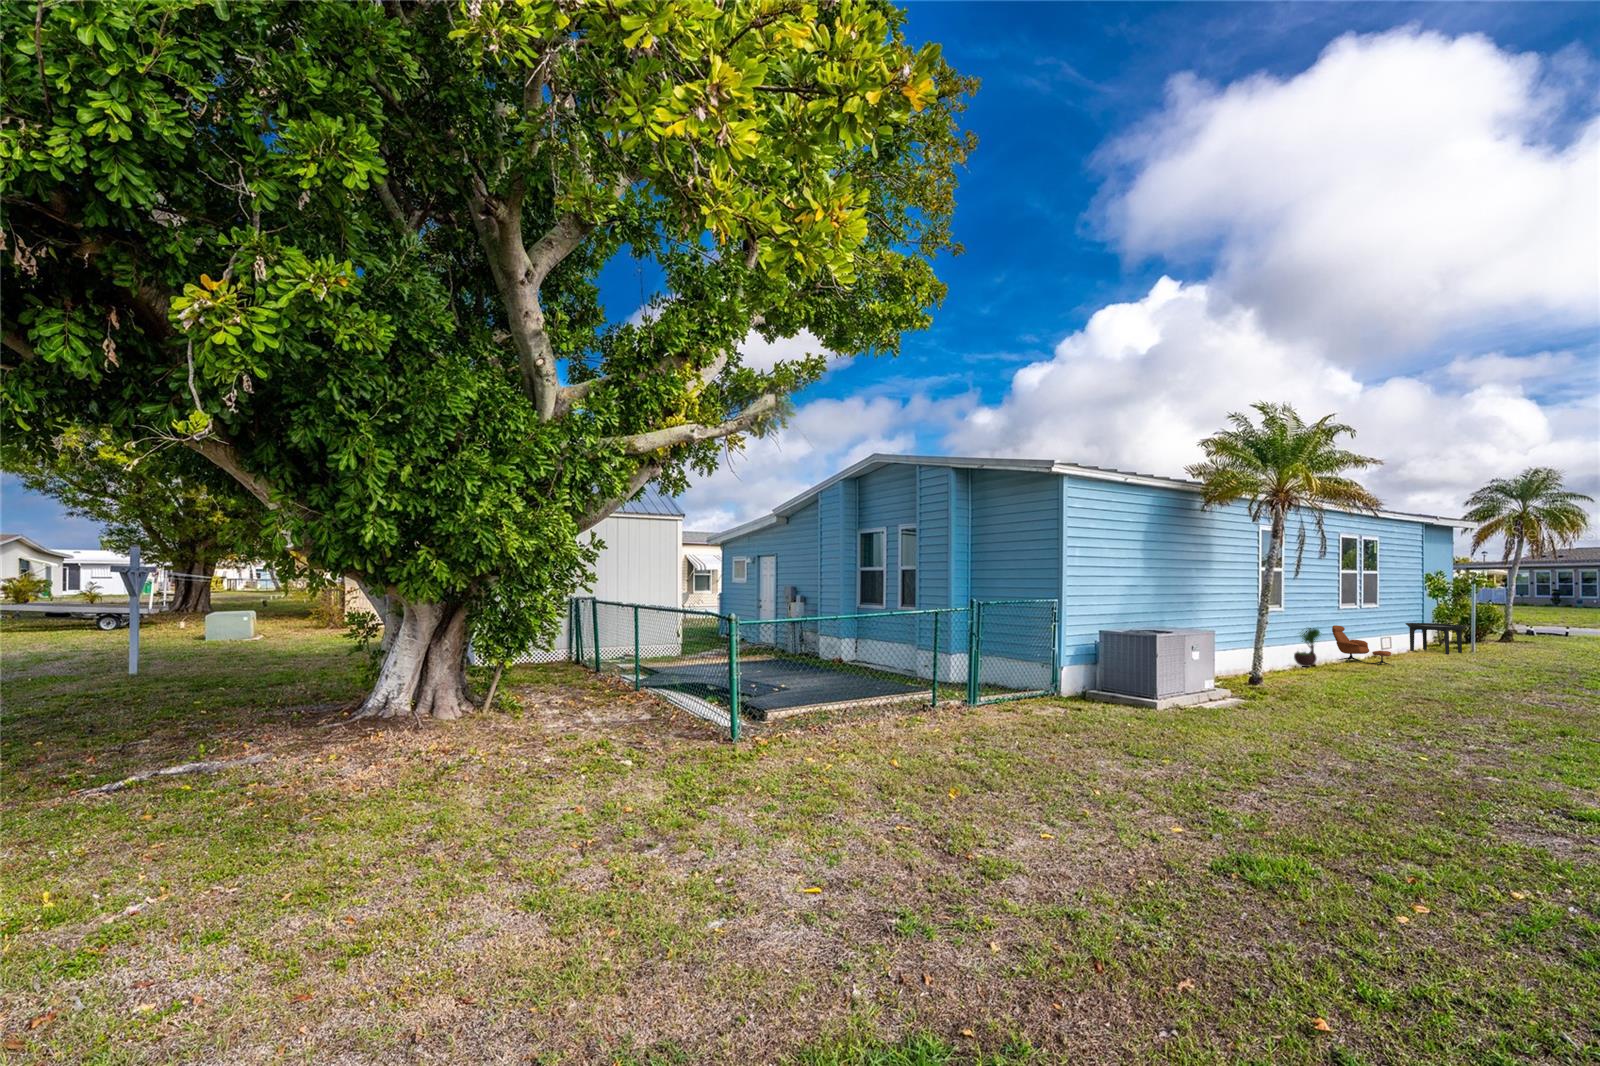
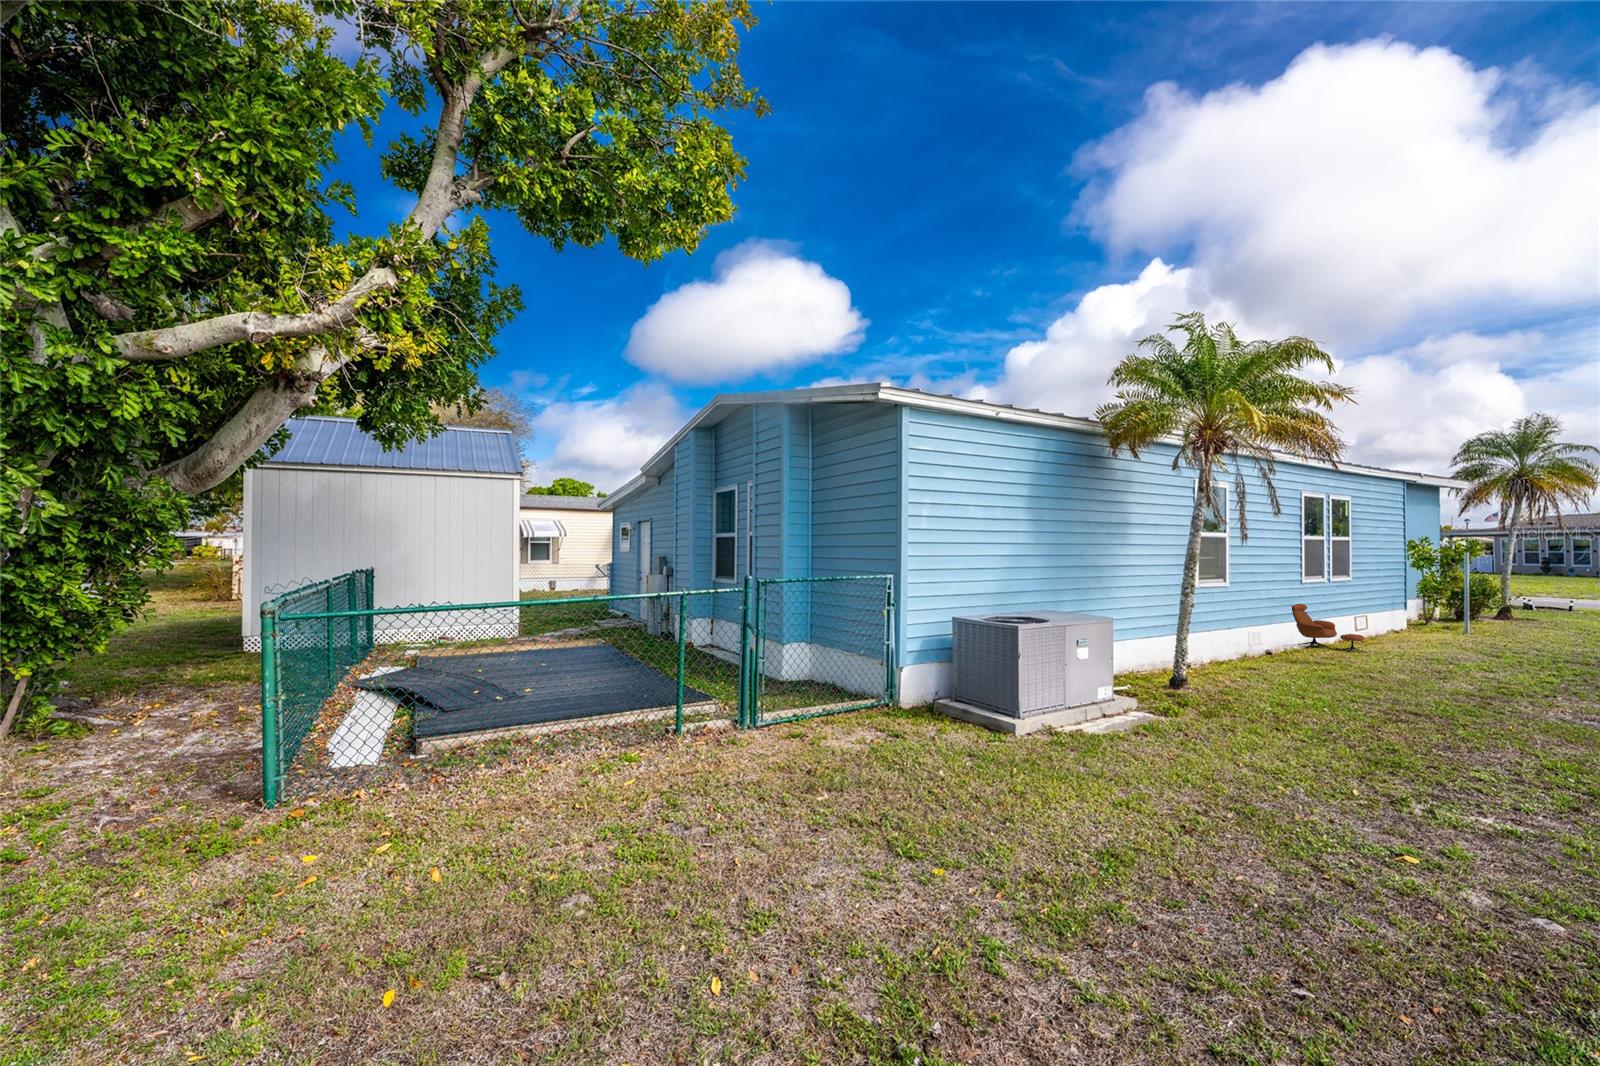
round table: present [1405,623,1466,654] -> none [1383,598,1459,636]
potted tree: present [1294,628,1322,667] -> none [1241,602,1278,655]

